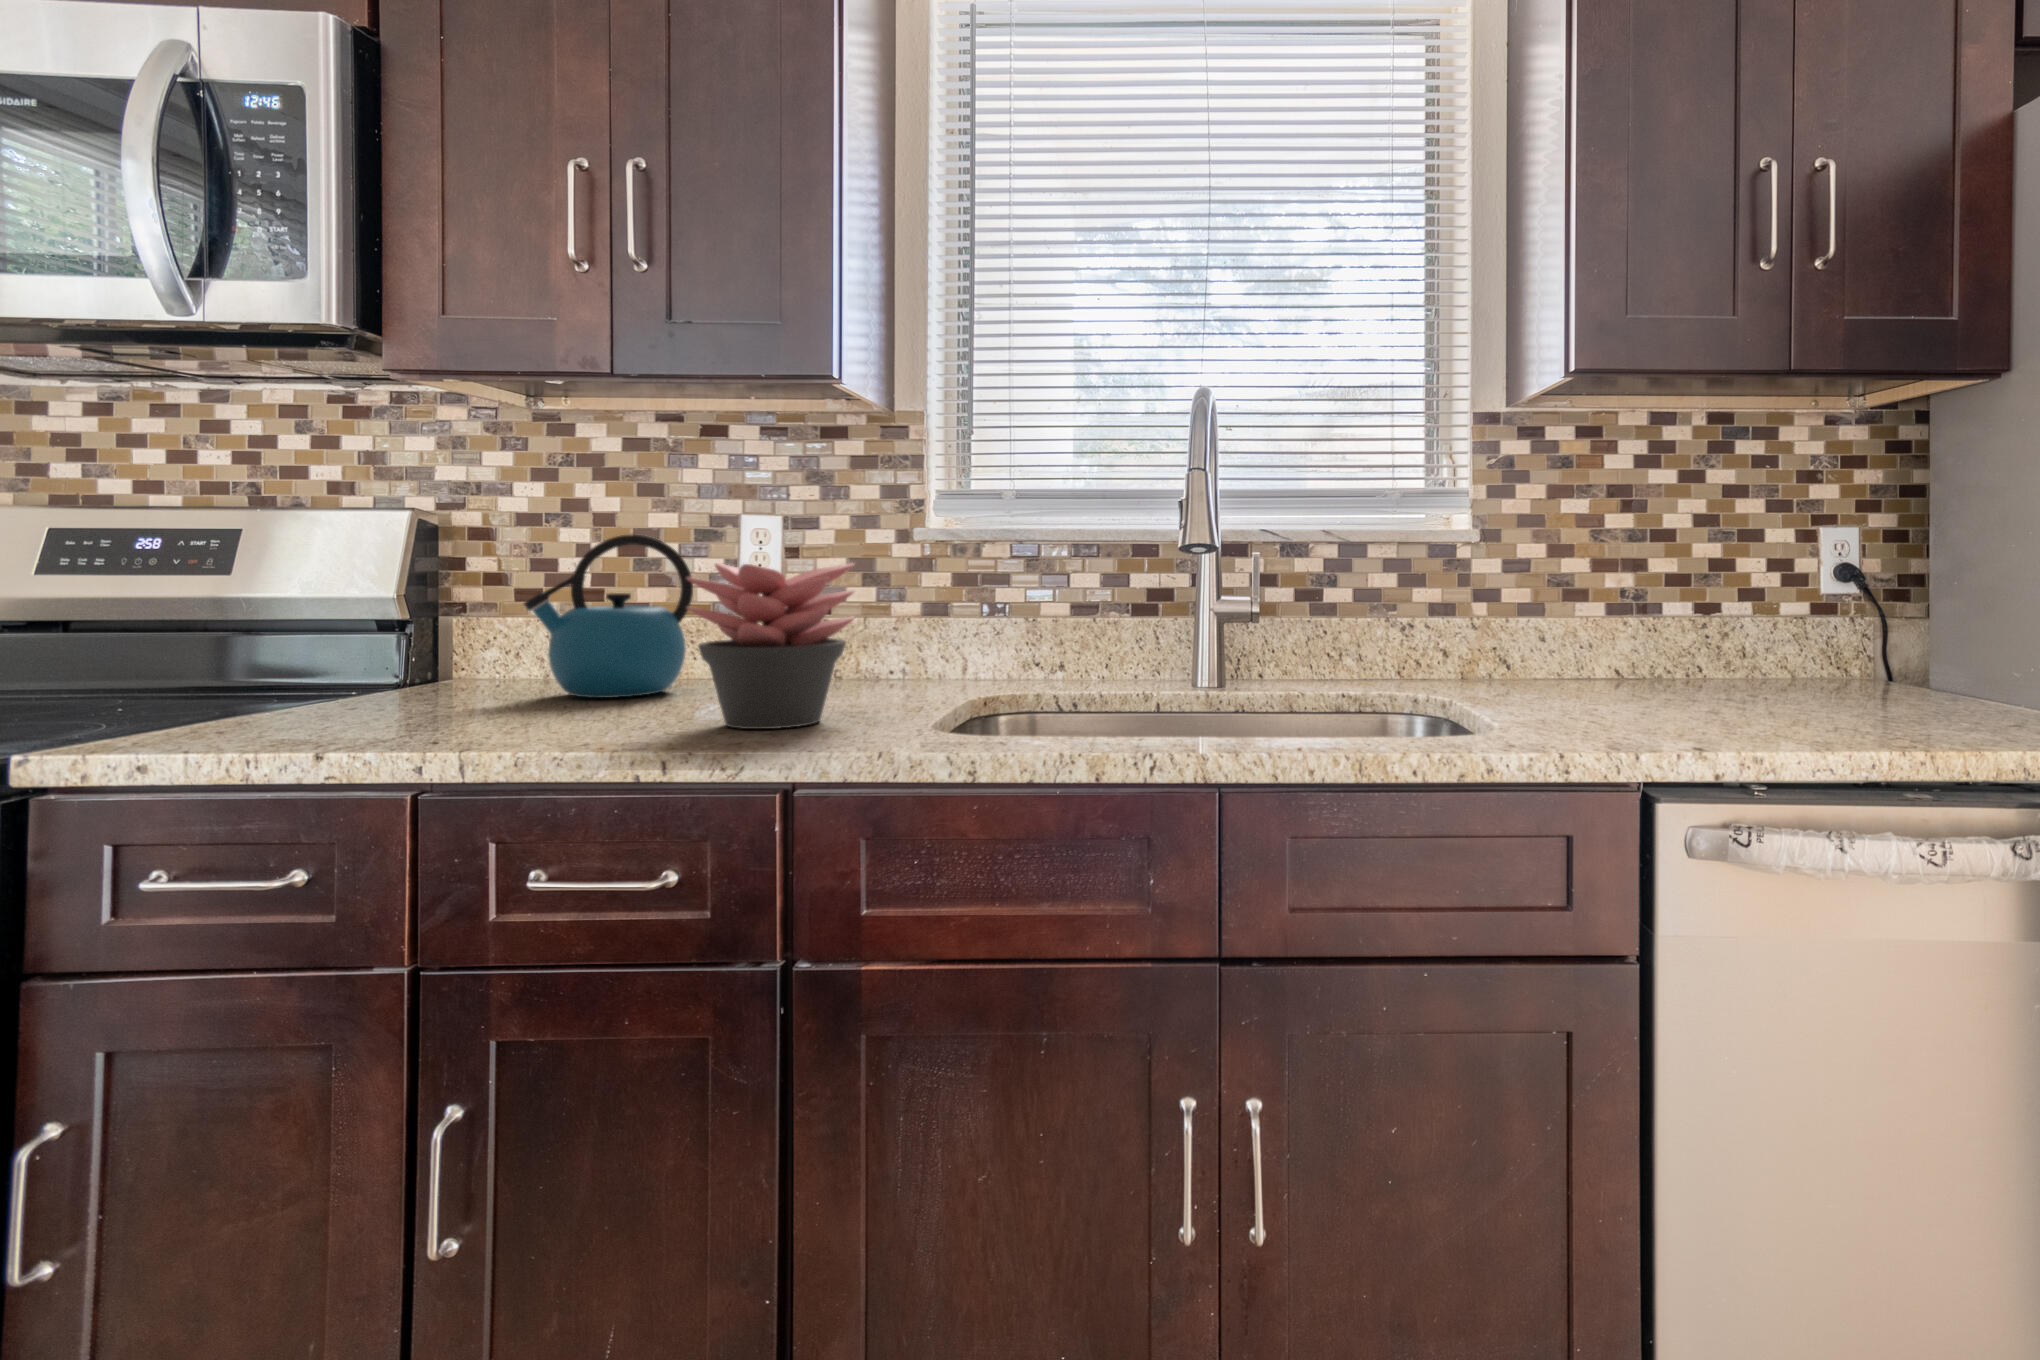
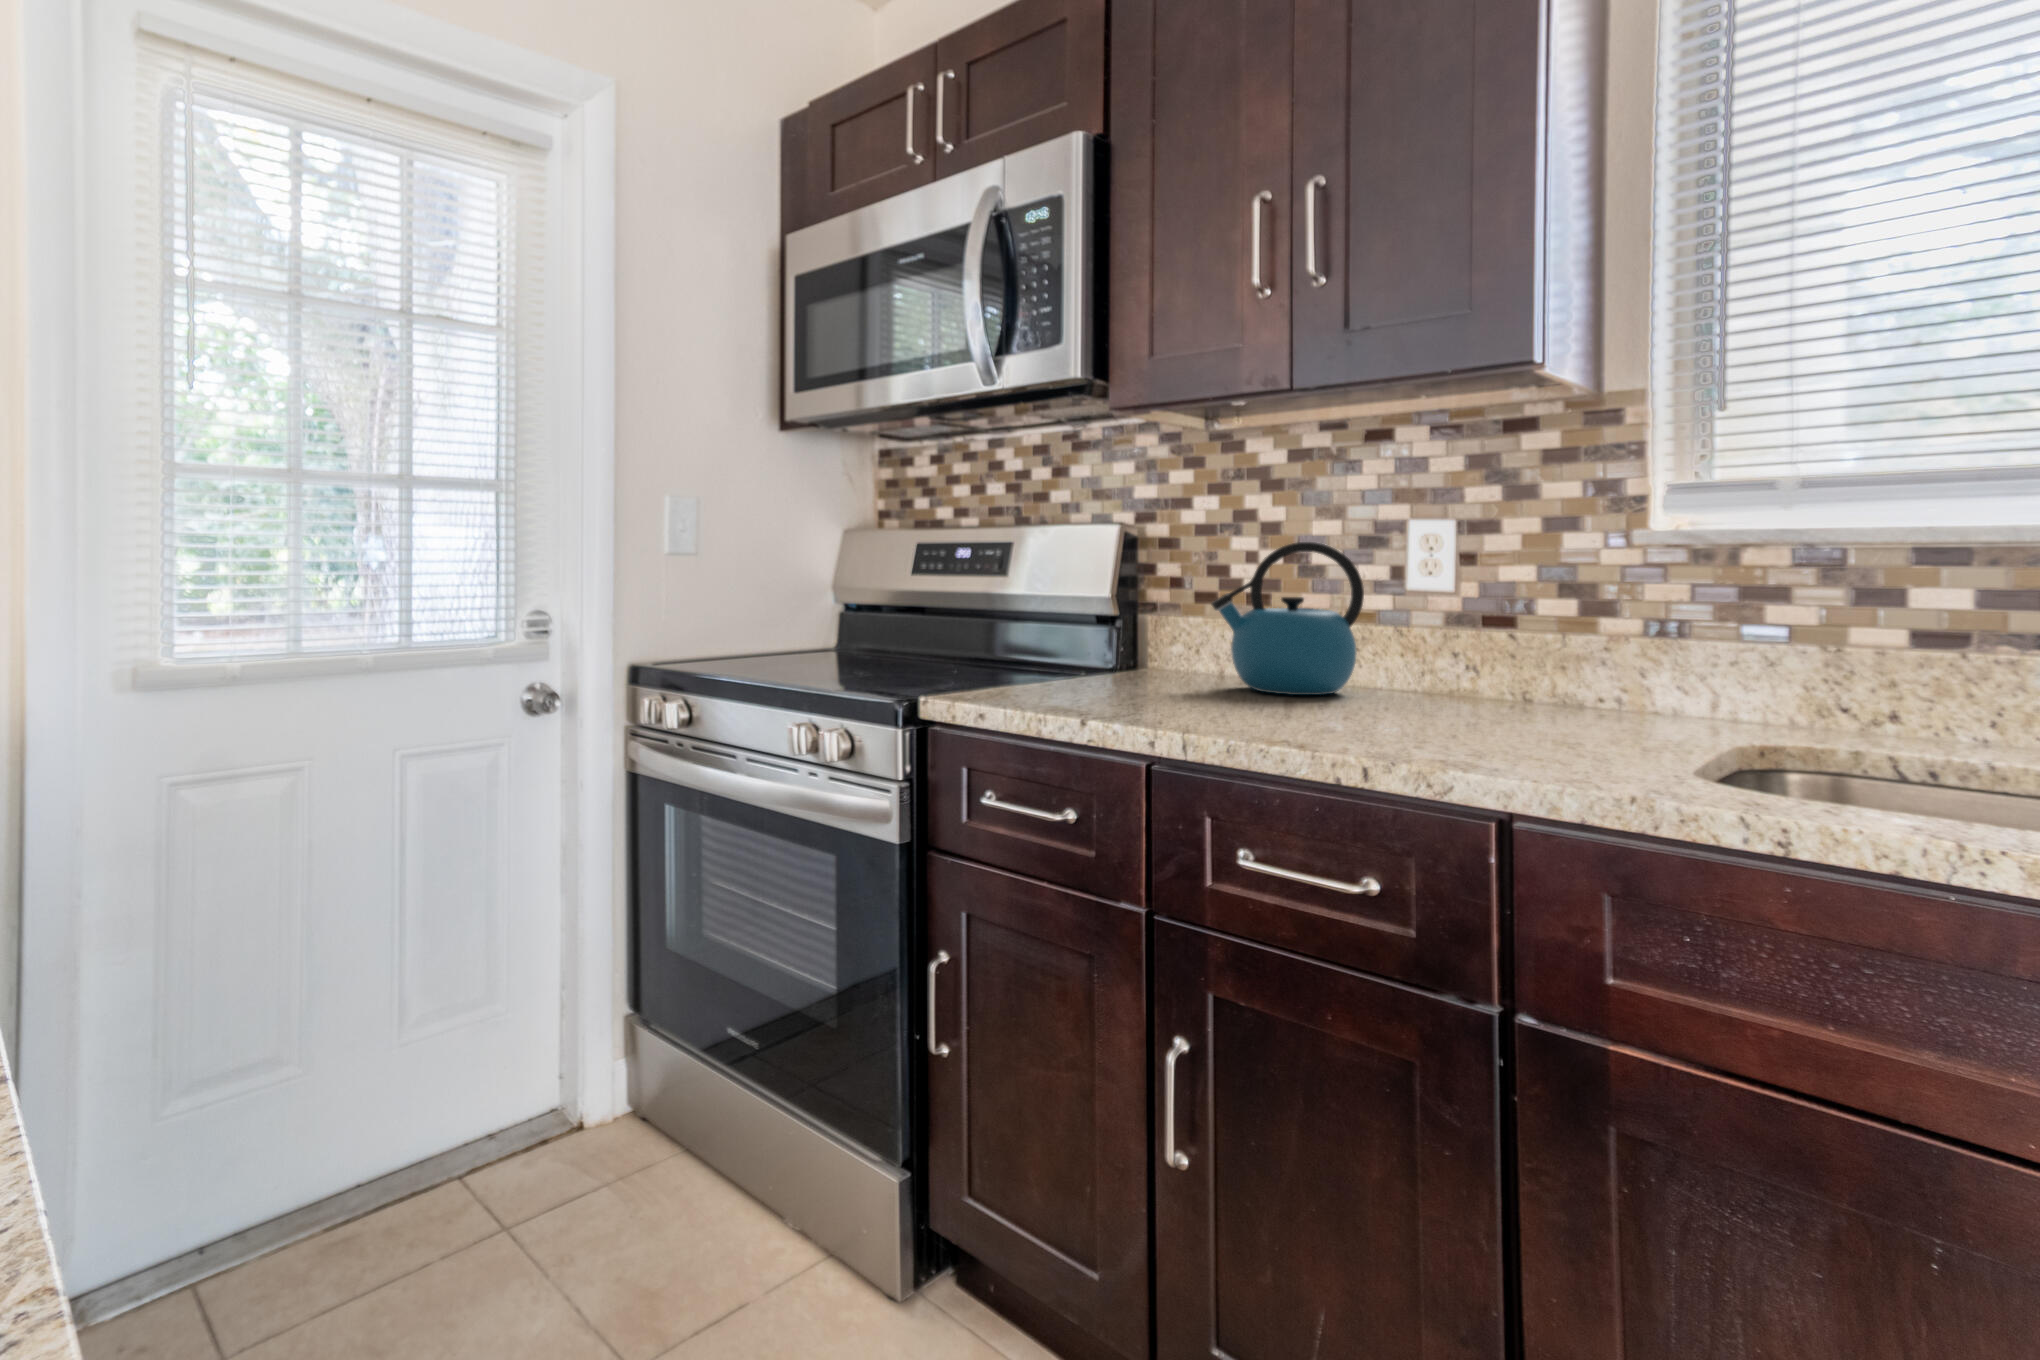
succulent plant: present [686,563,854,729] -> none [1379,569,1575,749]

